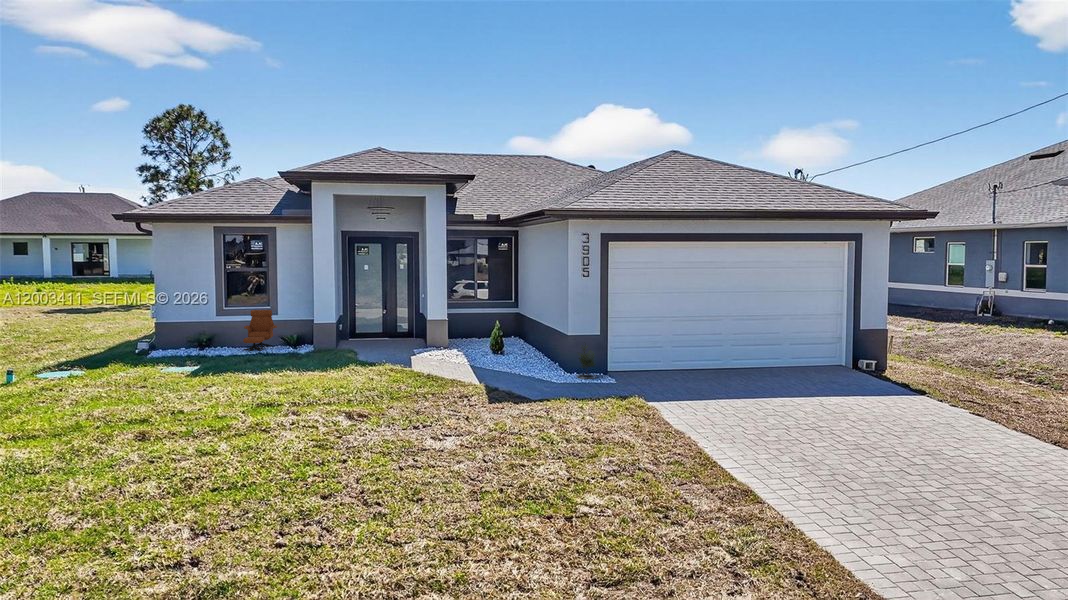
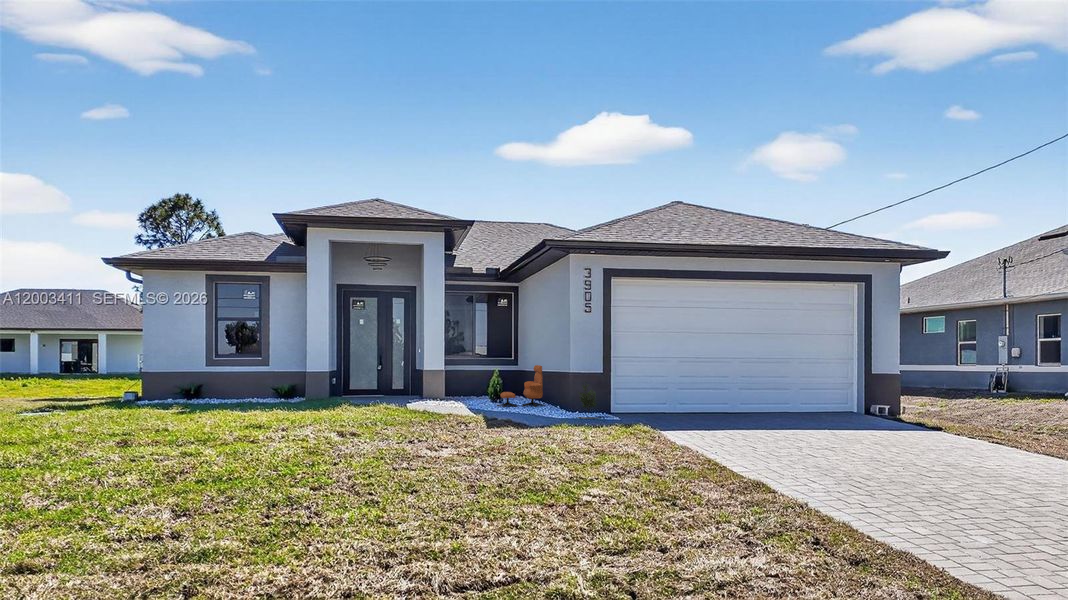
lounge chair: present [243,310,277,352] -> present [497,365,545,407]

